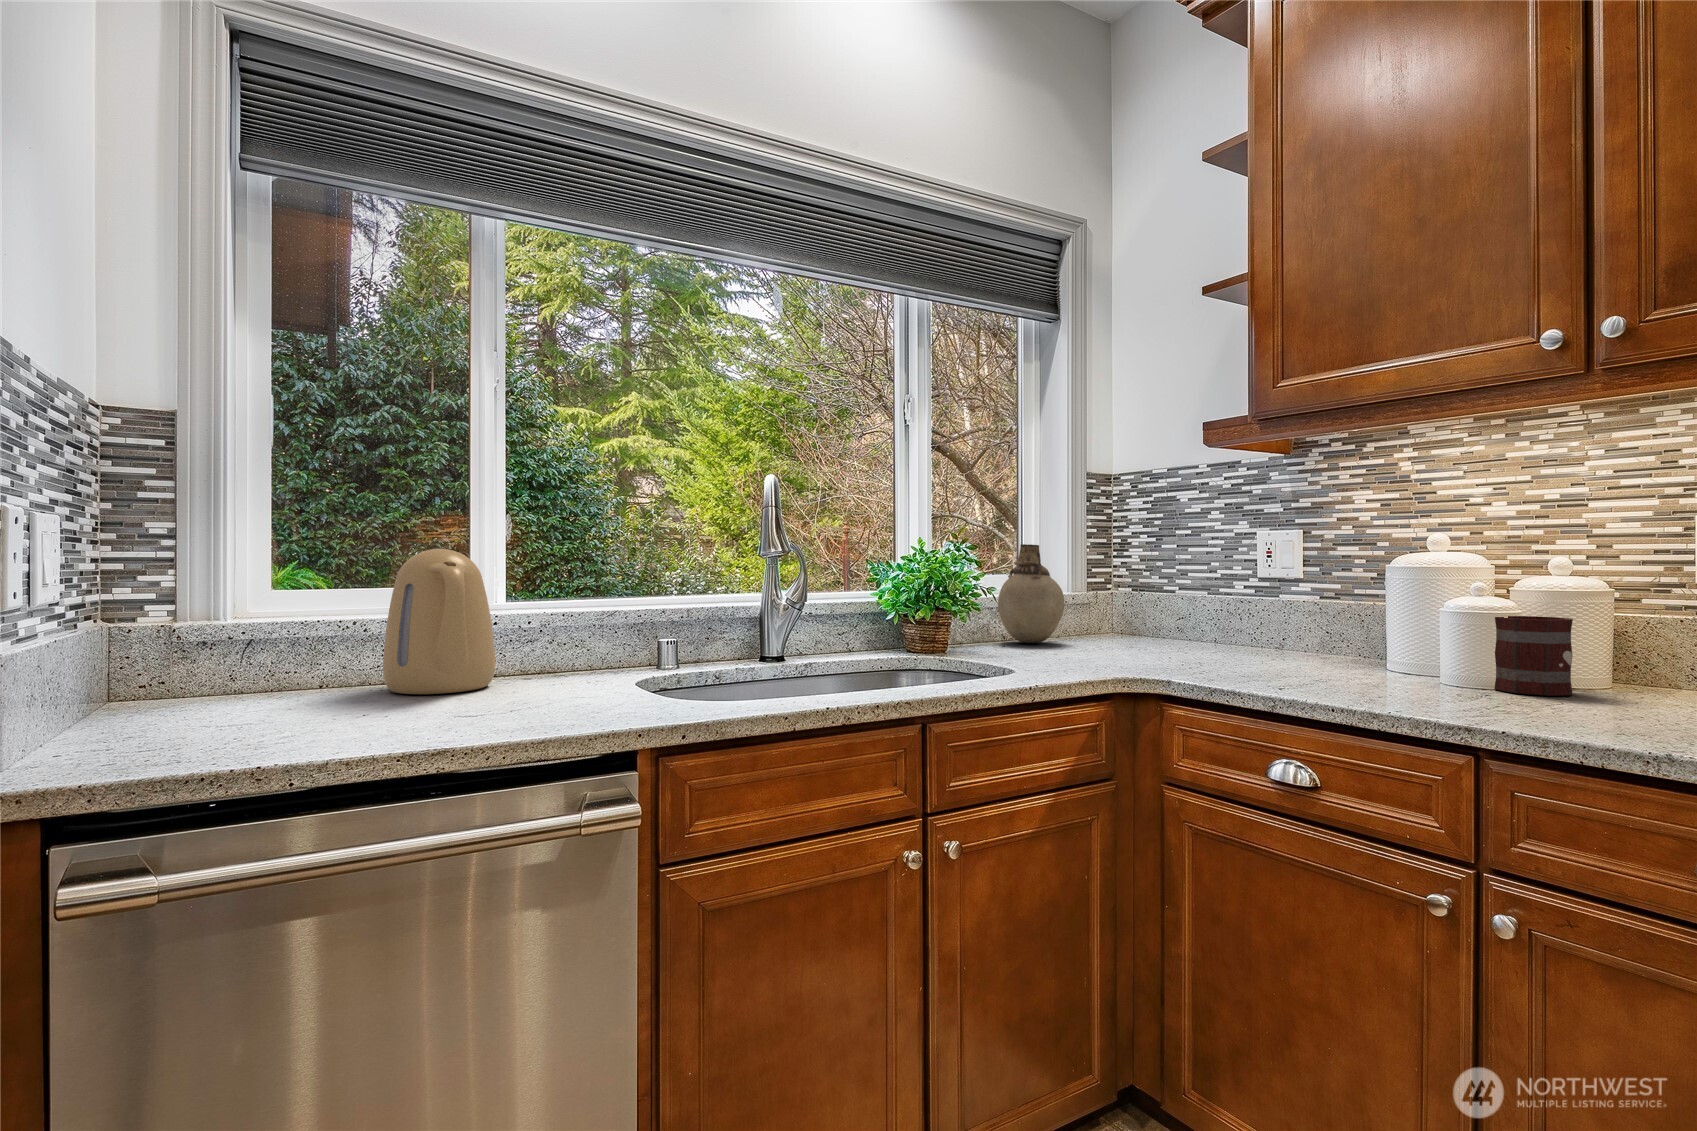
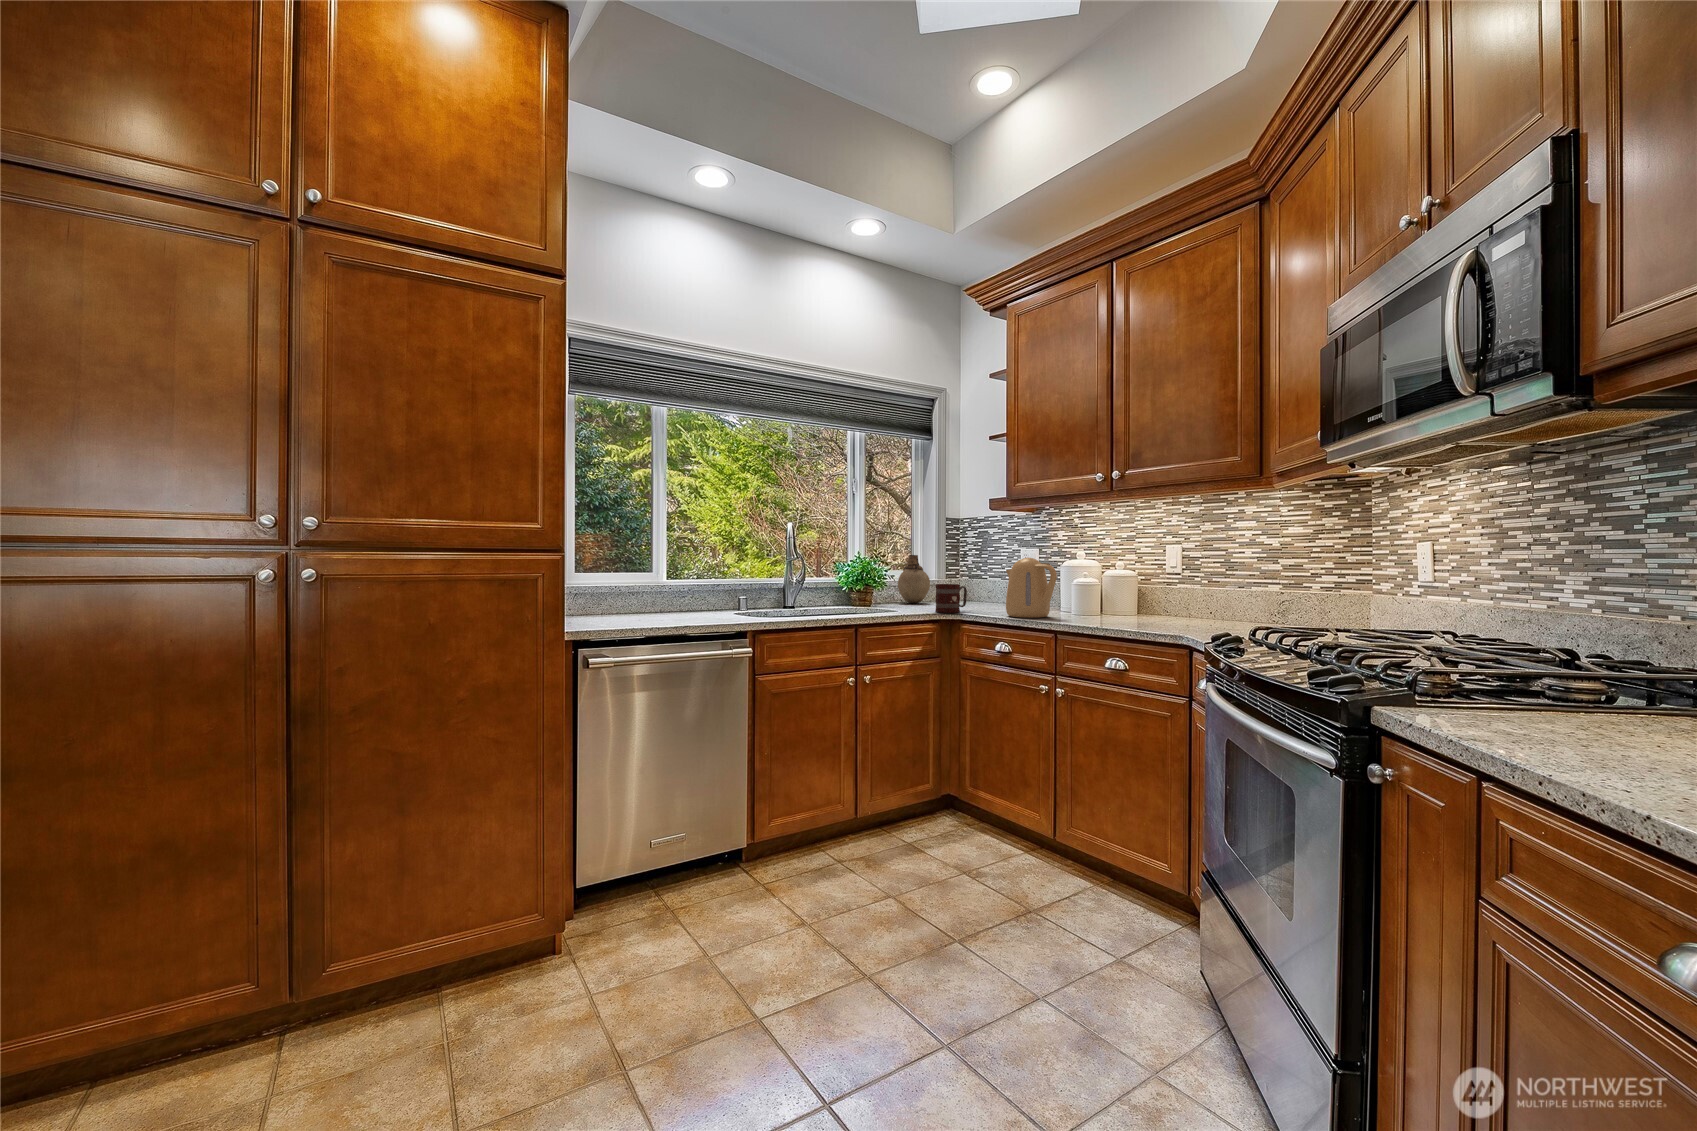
kettle: present [383,549,495,694] -> present [1006,558,1057,618]
mug: present [1494,616,1573,696] -> present [935,584,967,613]

